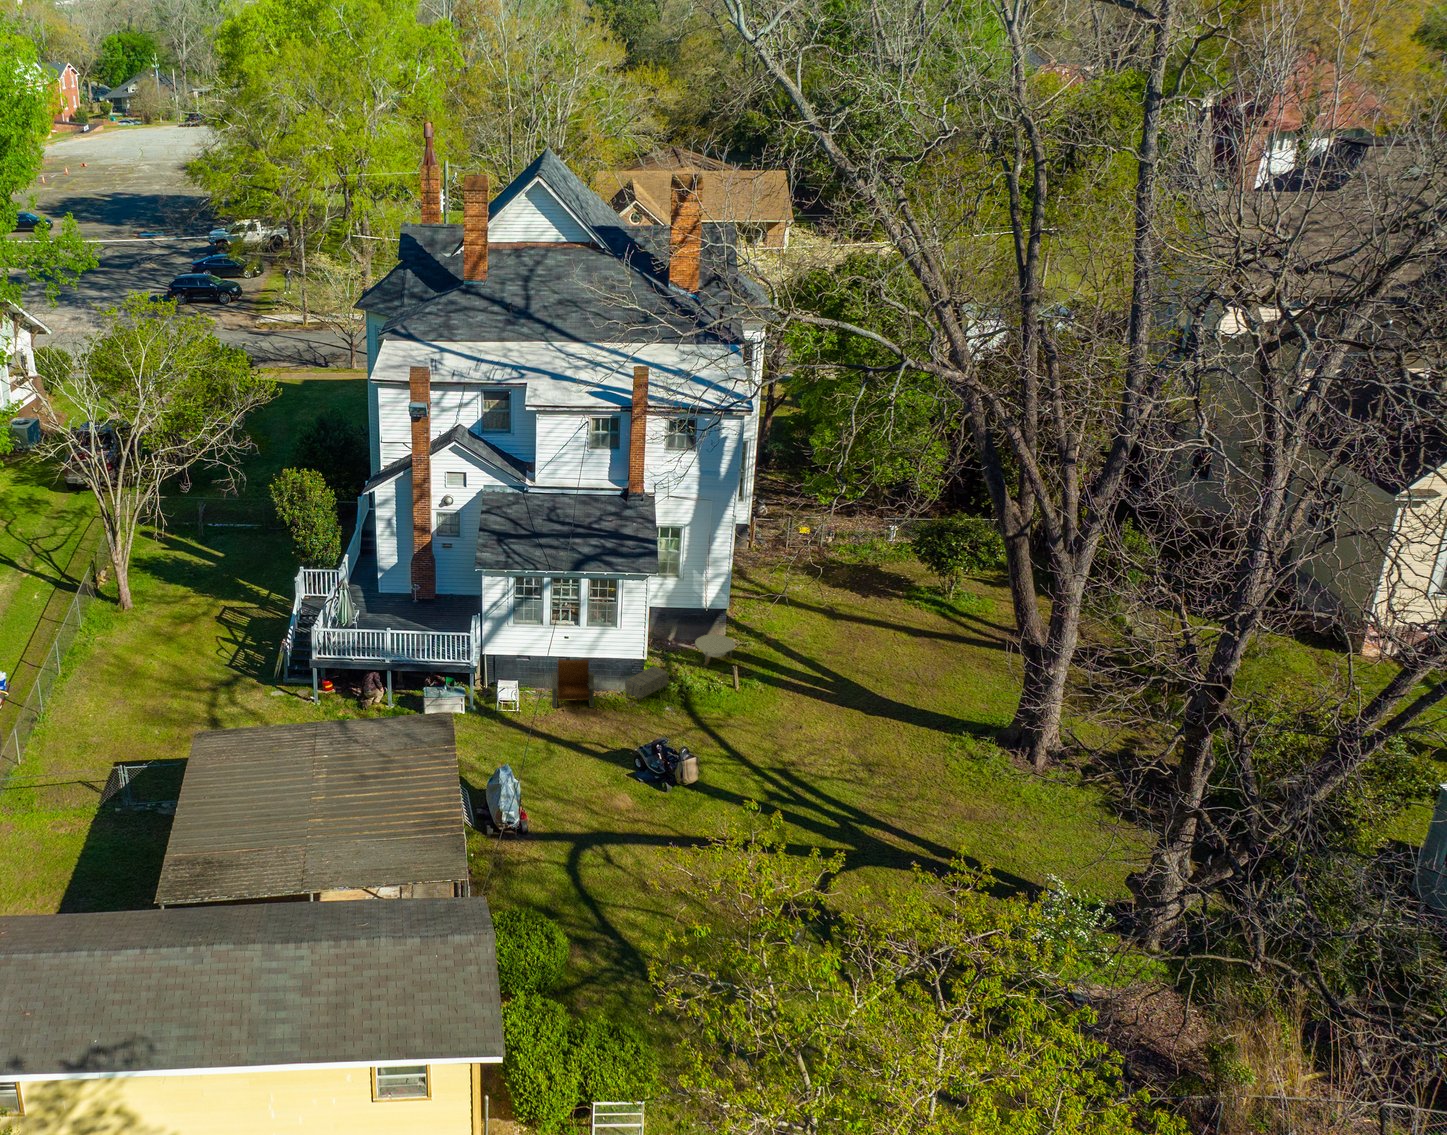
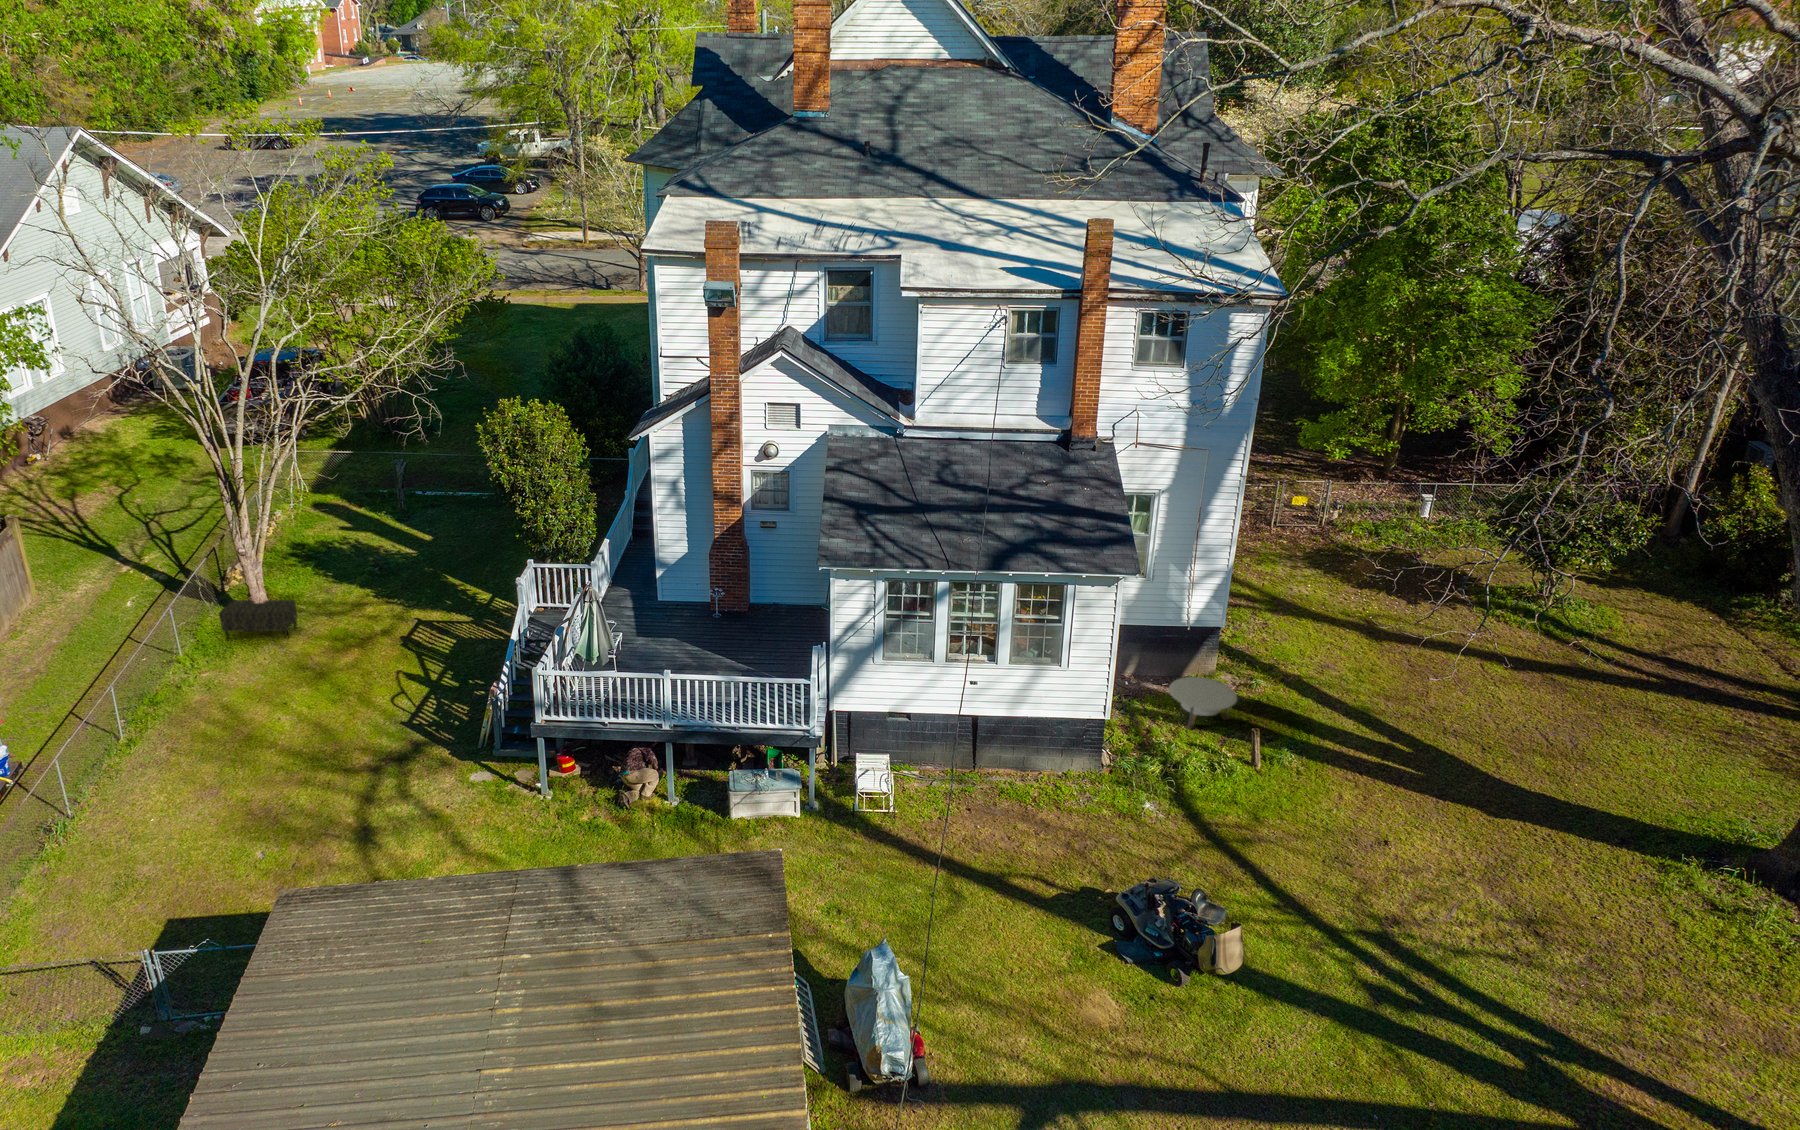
lounge chair: present [552,660,595,708] -> none [944,723,1025,808]
bench: present [625,666,668,703] -> present [219,600,298,639]

